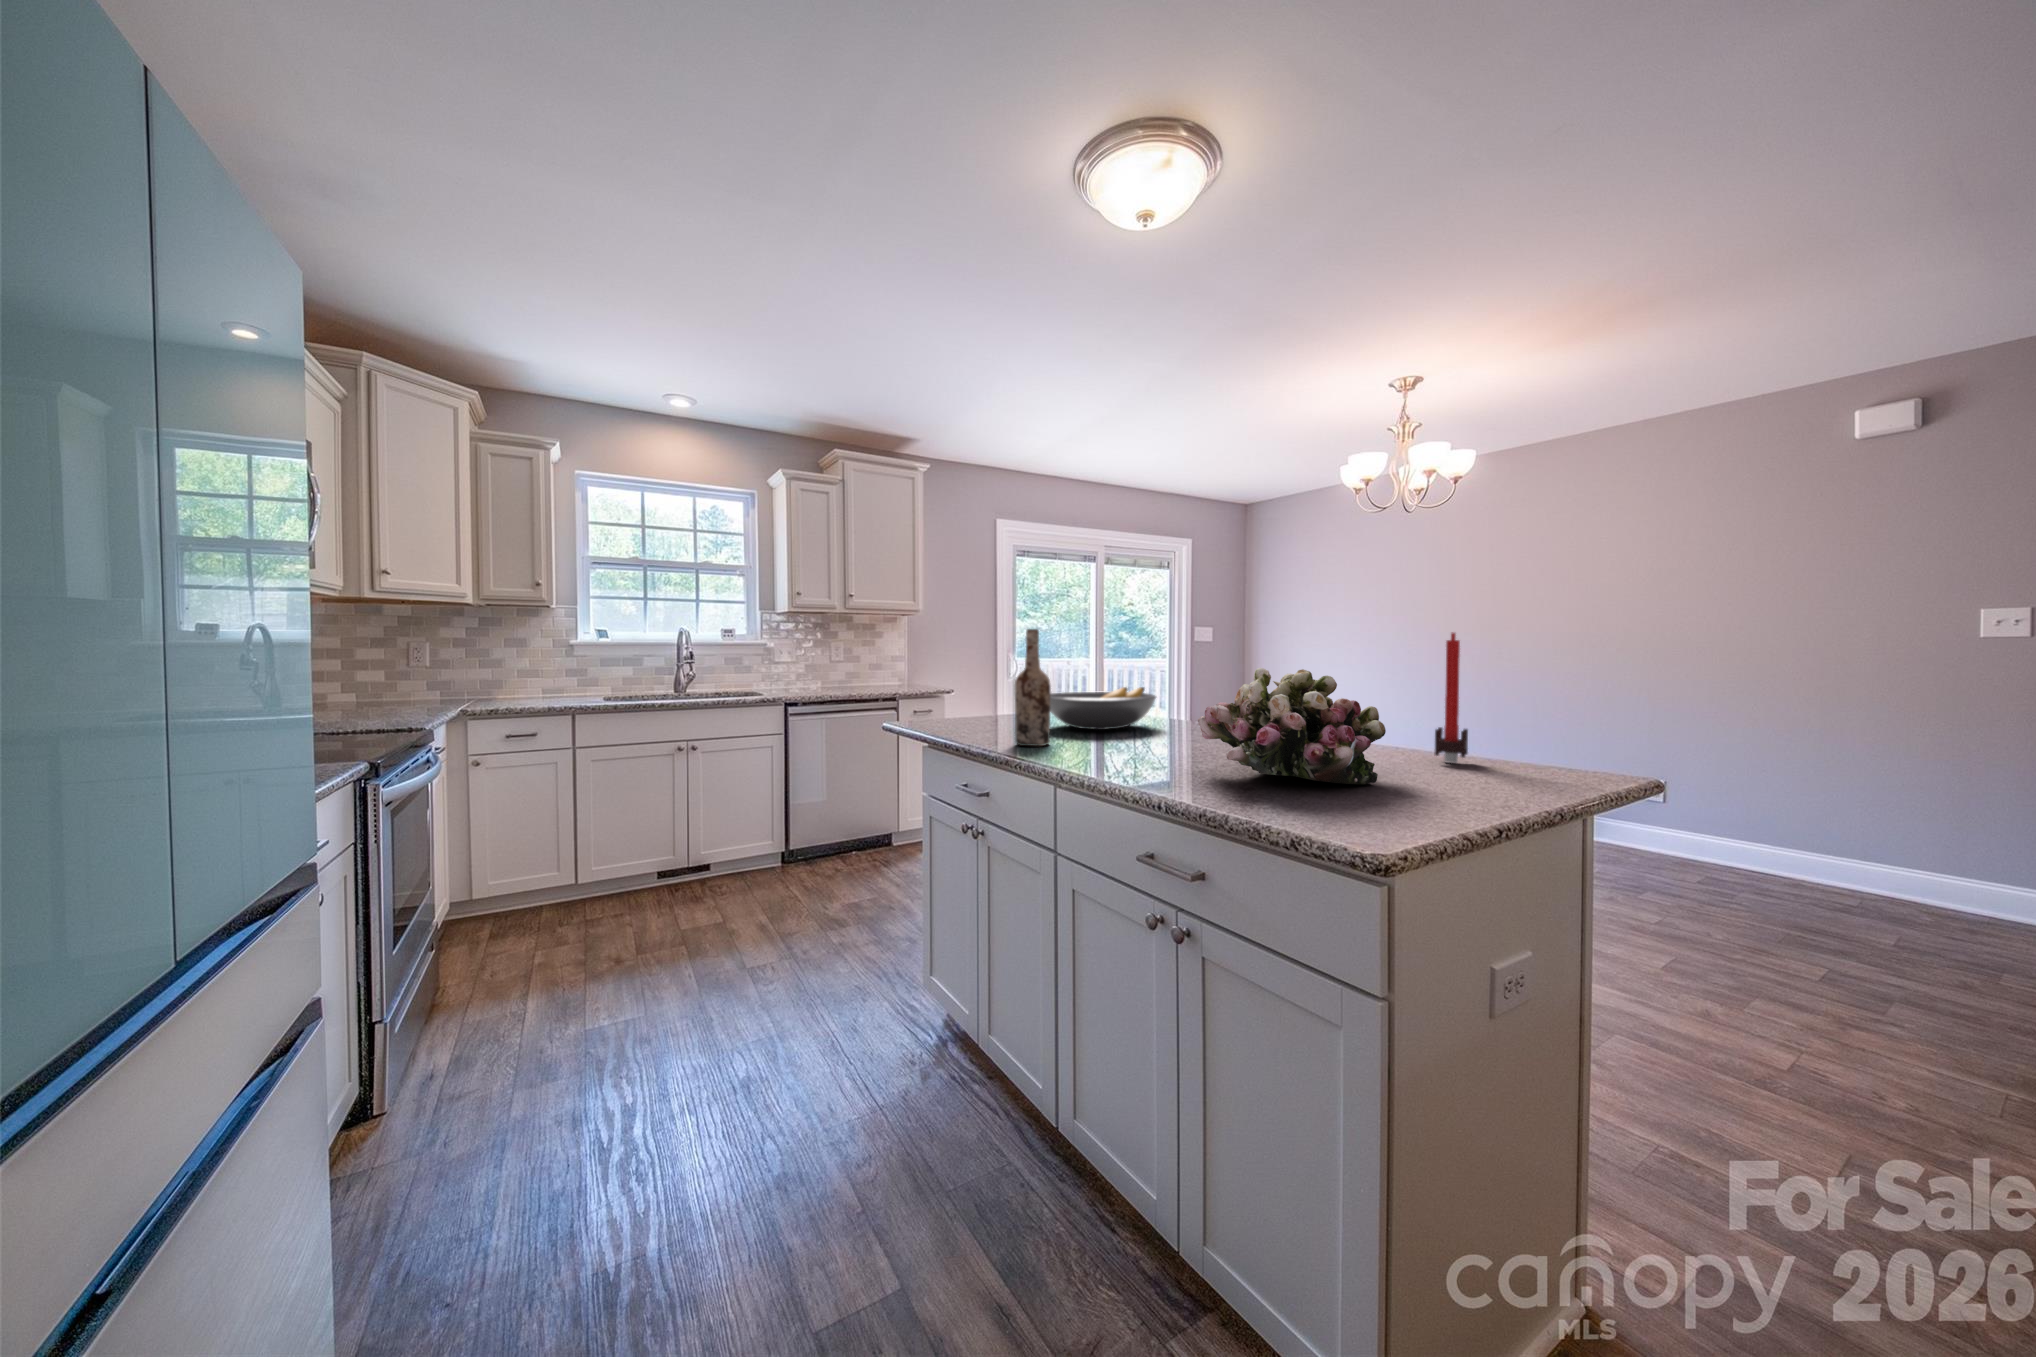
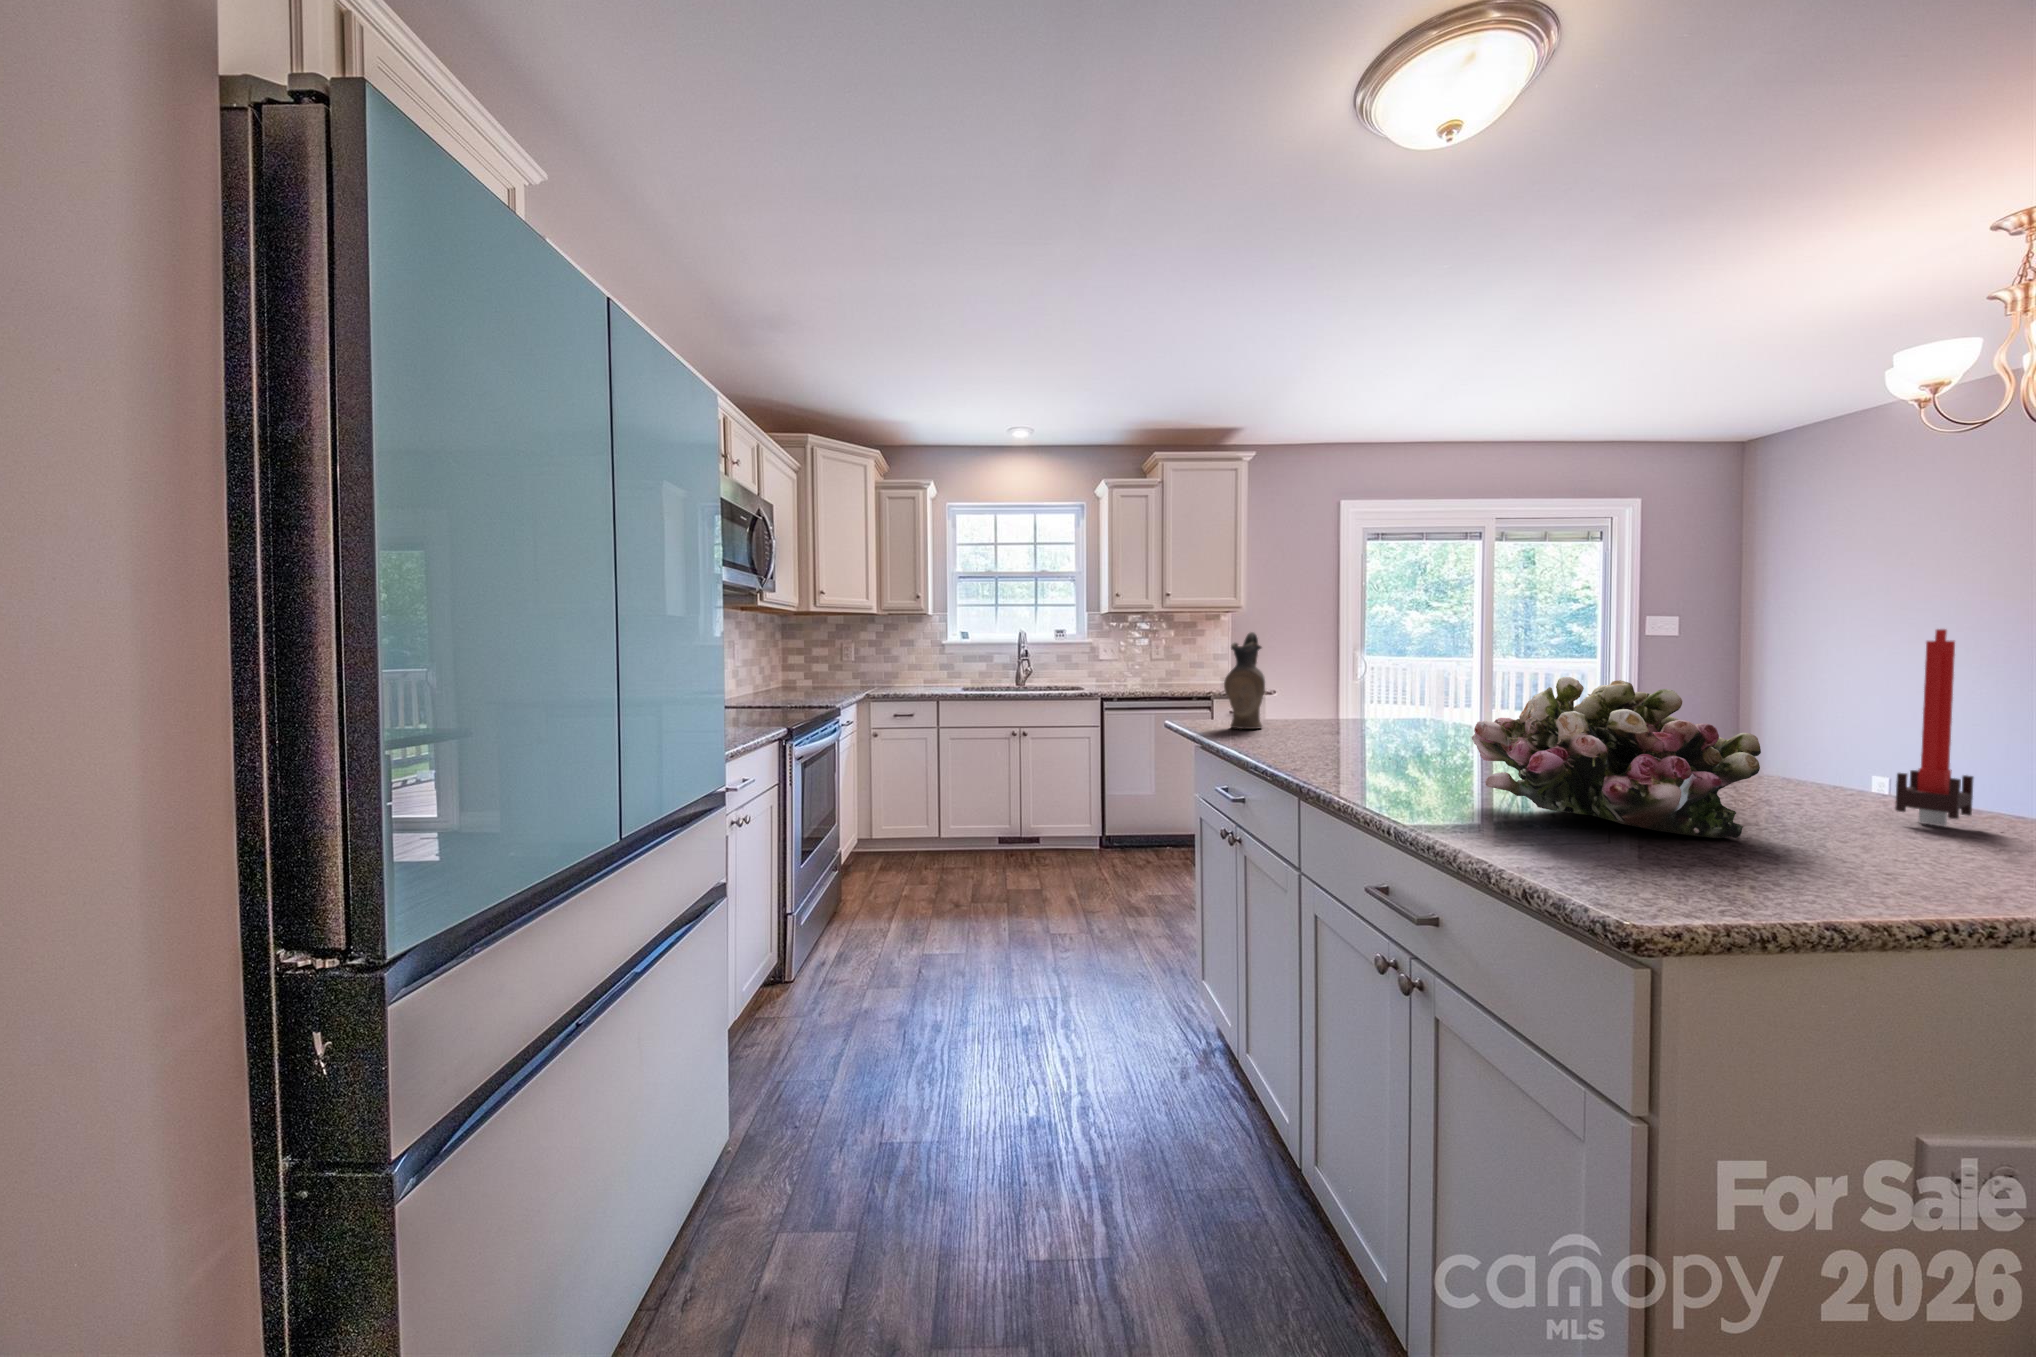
wine bottle: present [1015,629,1051,746] -> none [1280,629,1322,755]
ceramic pitcher: none [944,632,982,726] -> present [1224,632,1265,729]
fruit bowl: present [1050,687,1156,730] -> none [1328,694,1476,741]

